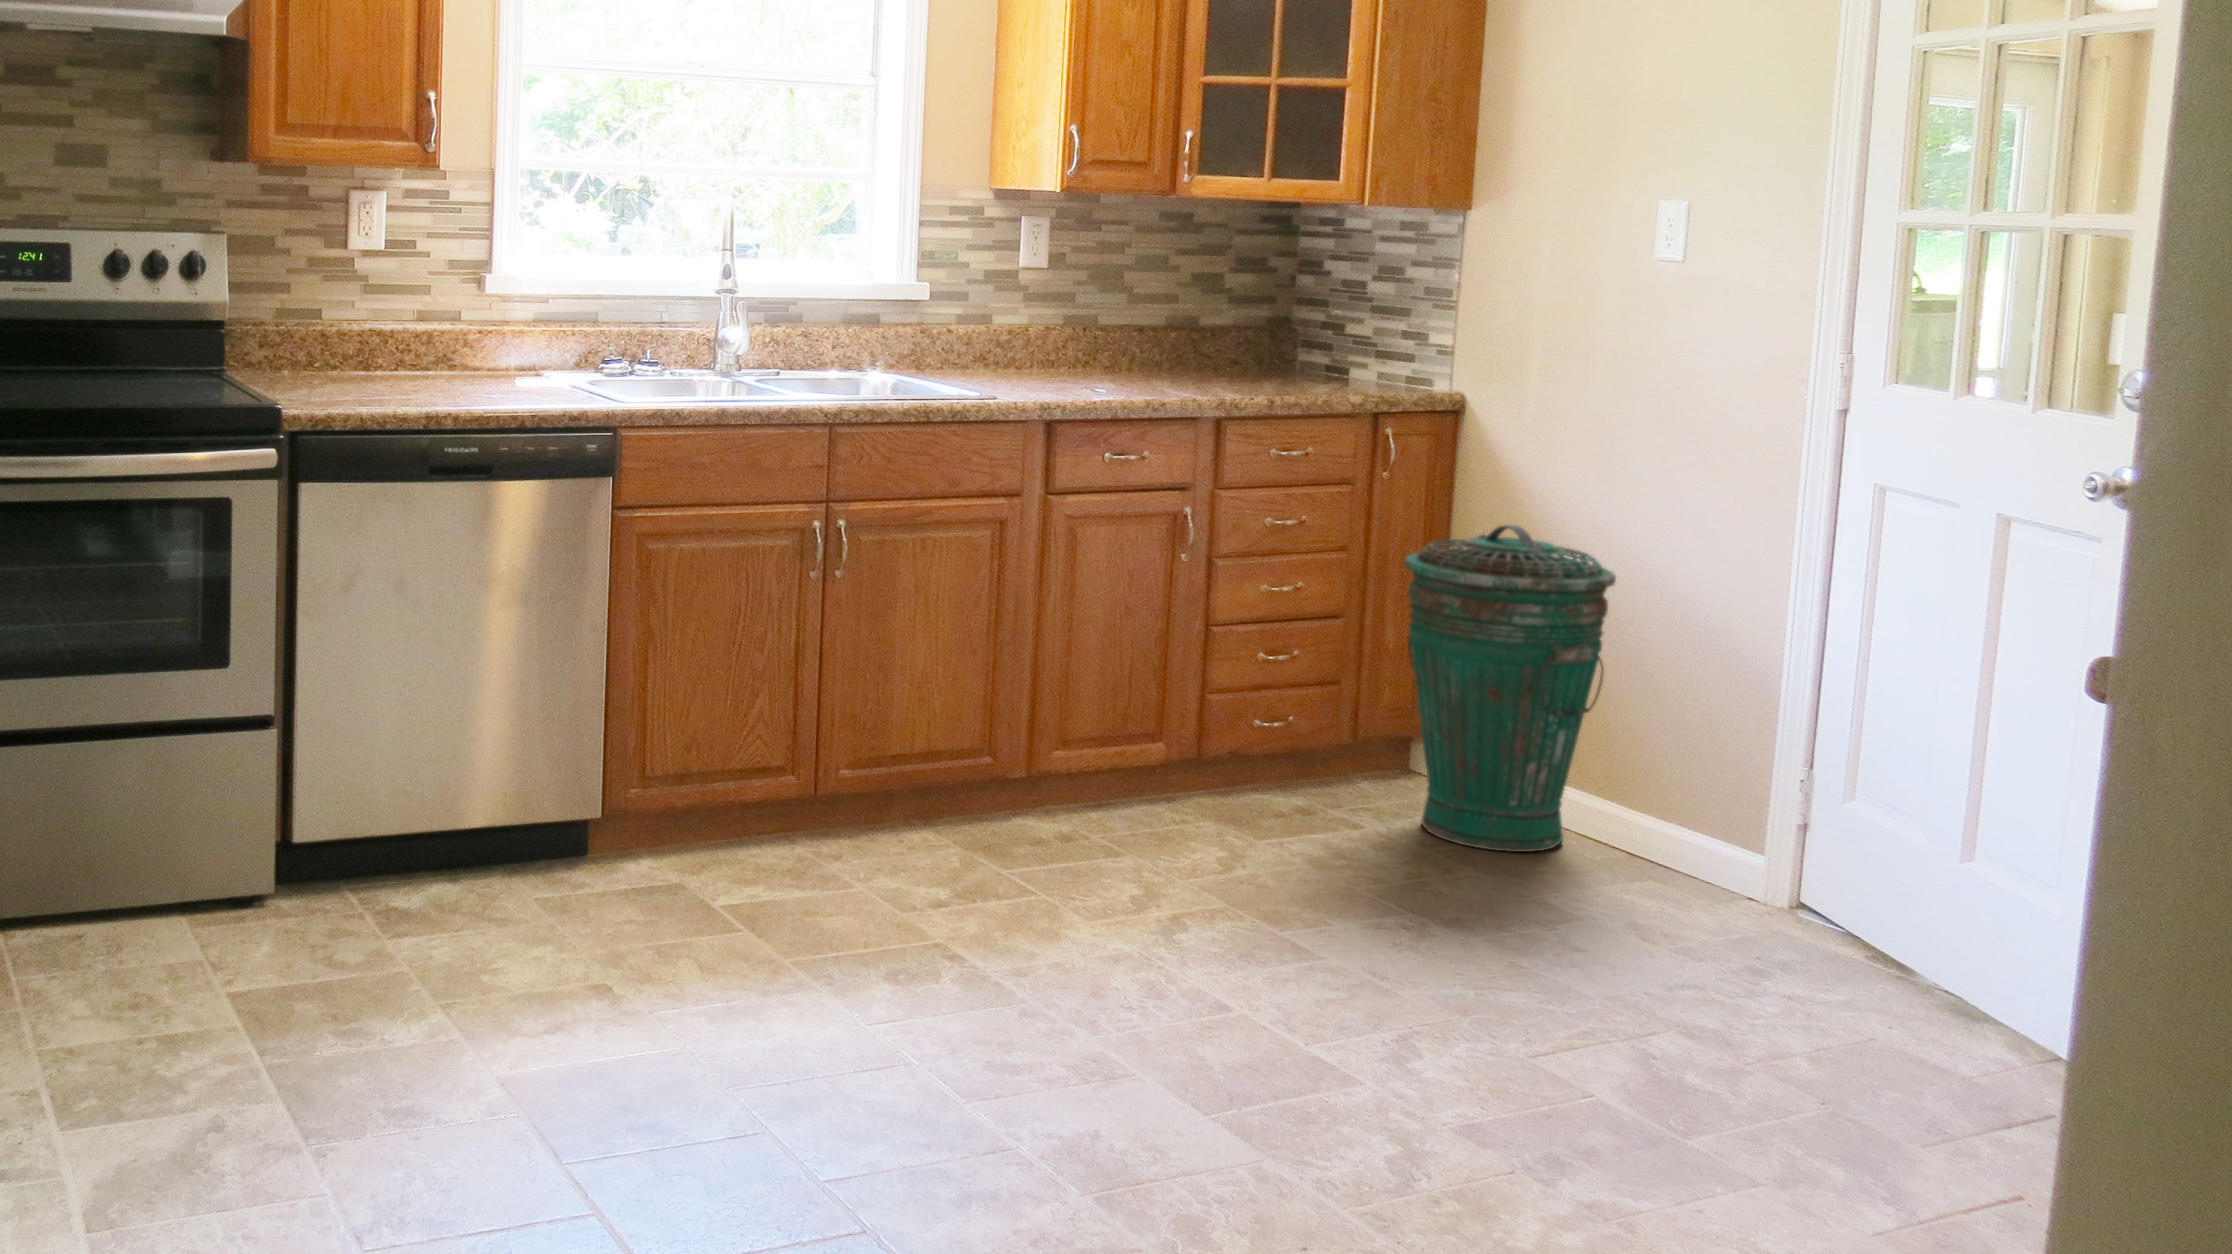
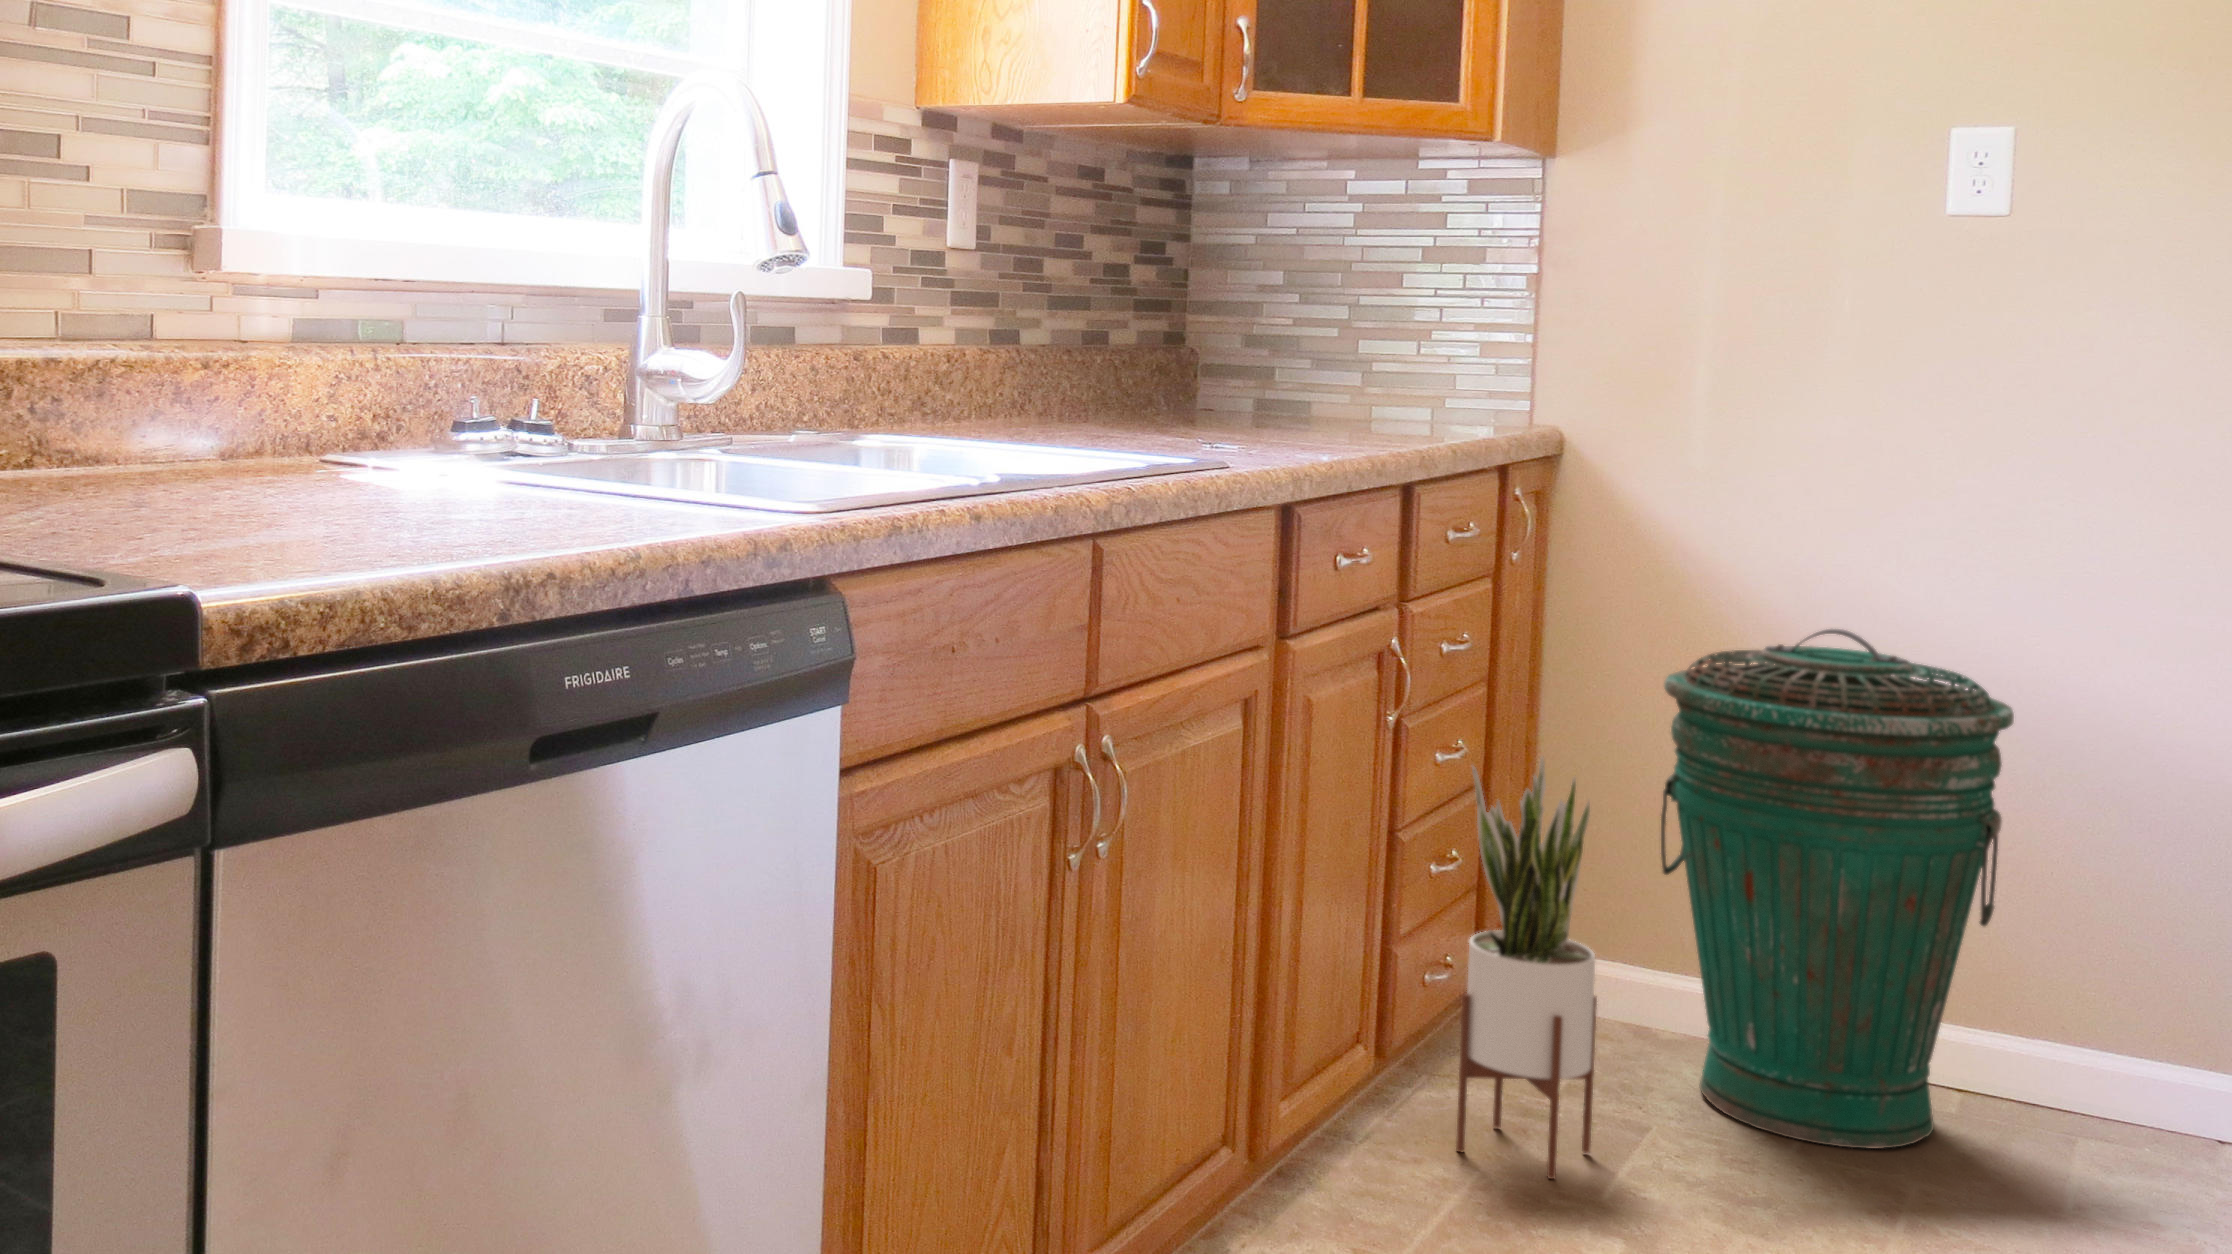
potted plant: none [1201,577,1304,821] -> present [1456,757,1597,1179]

